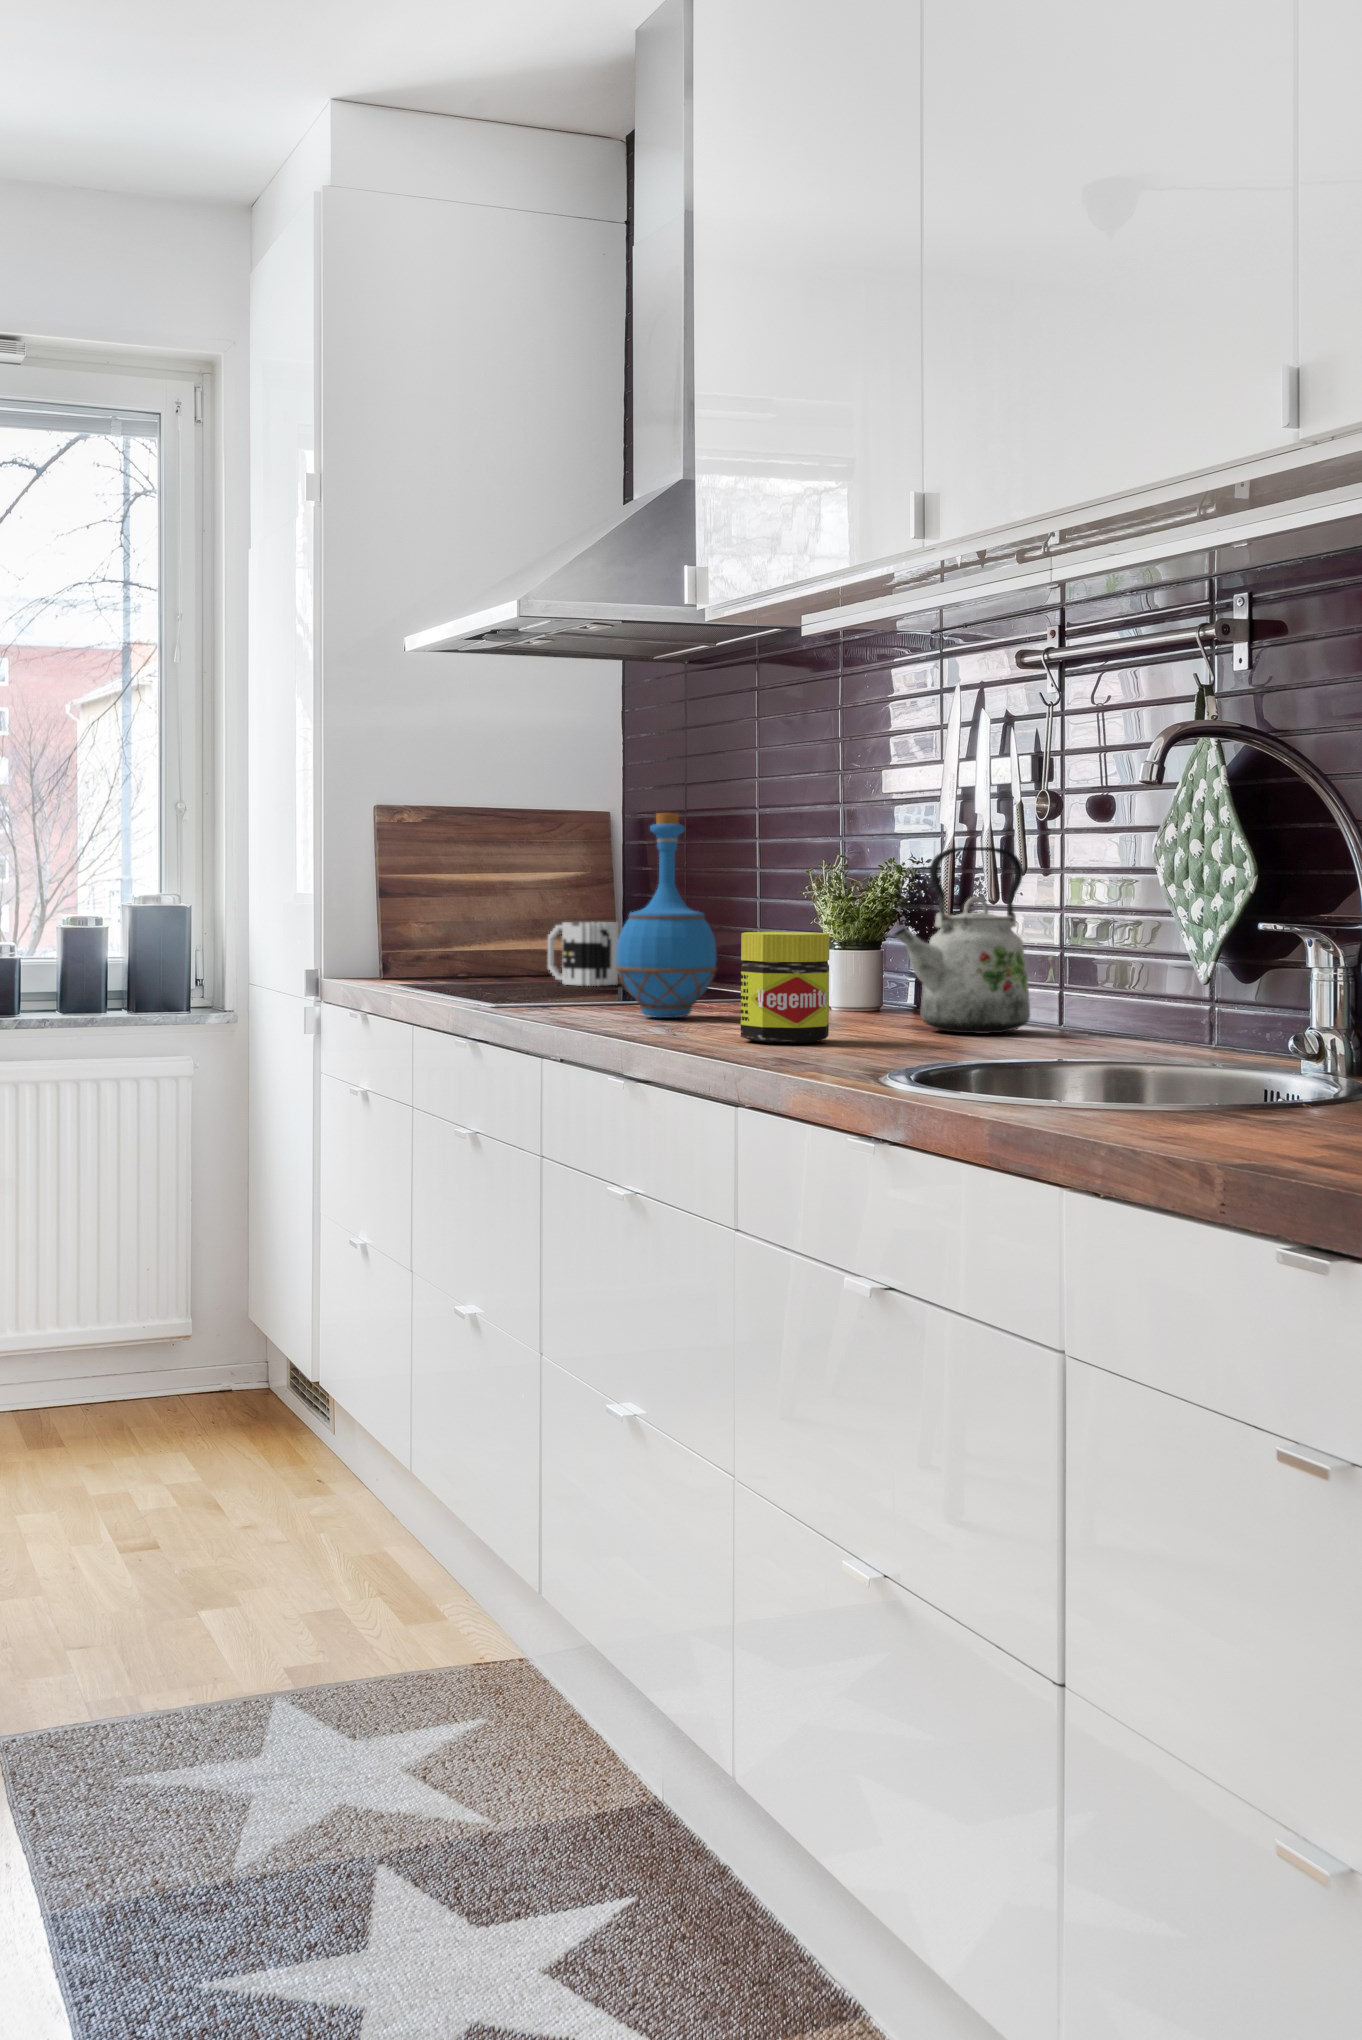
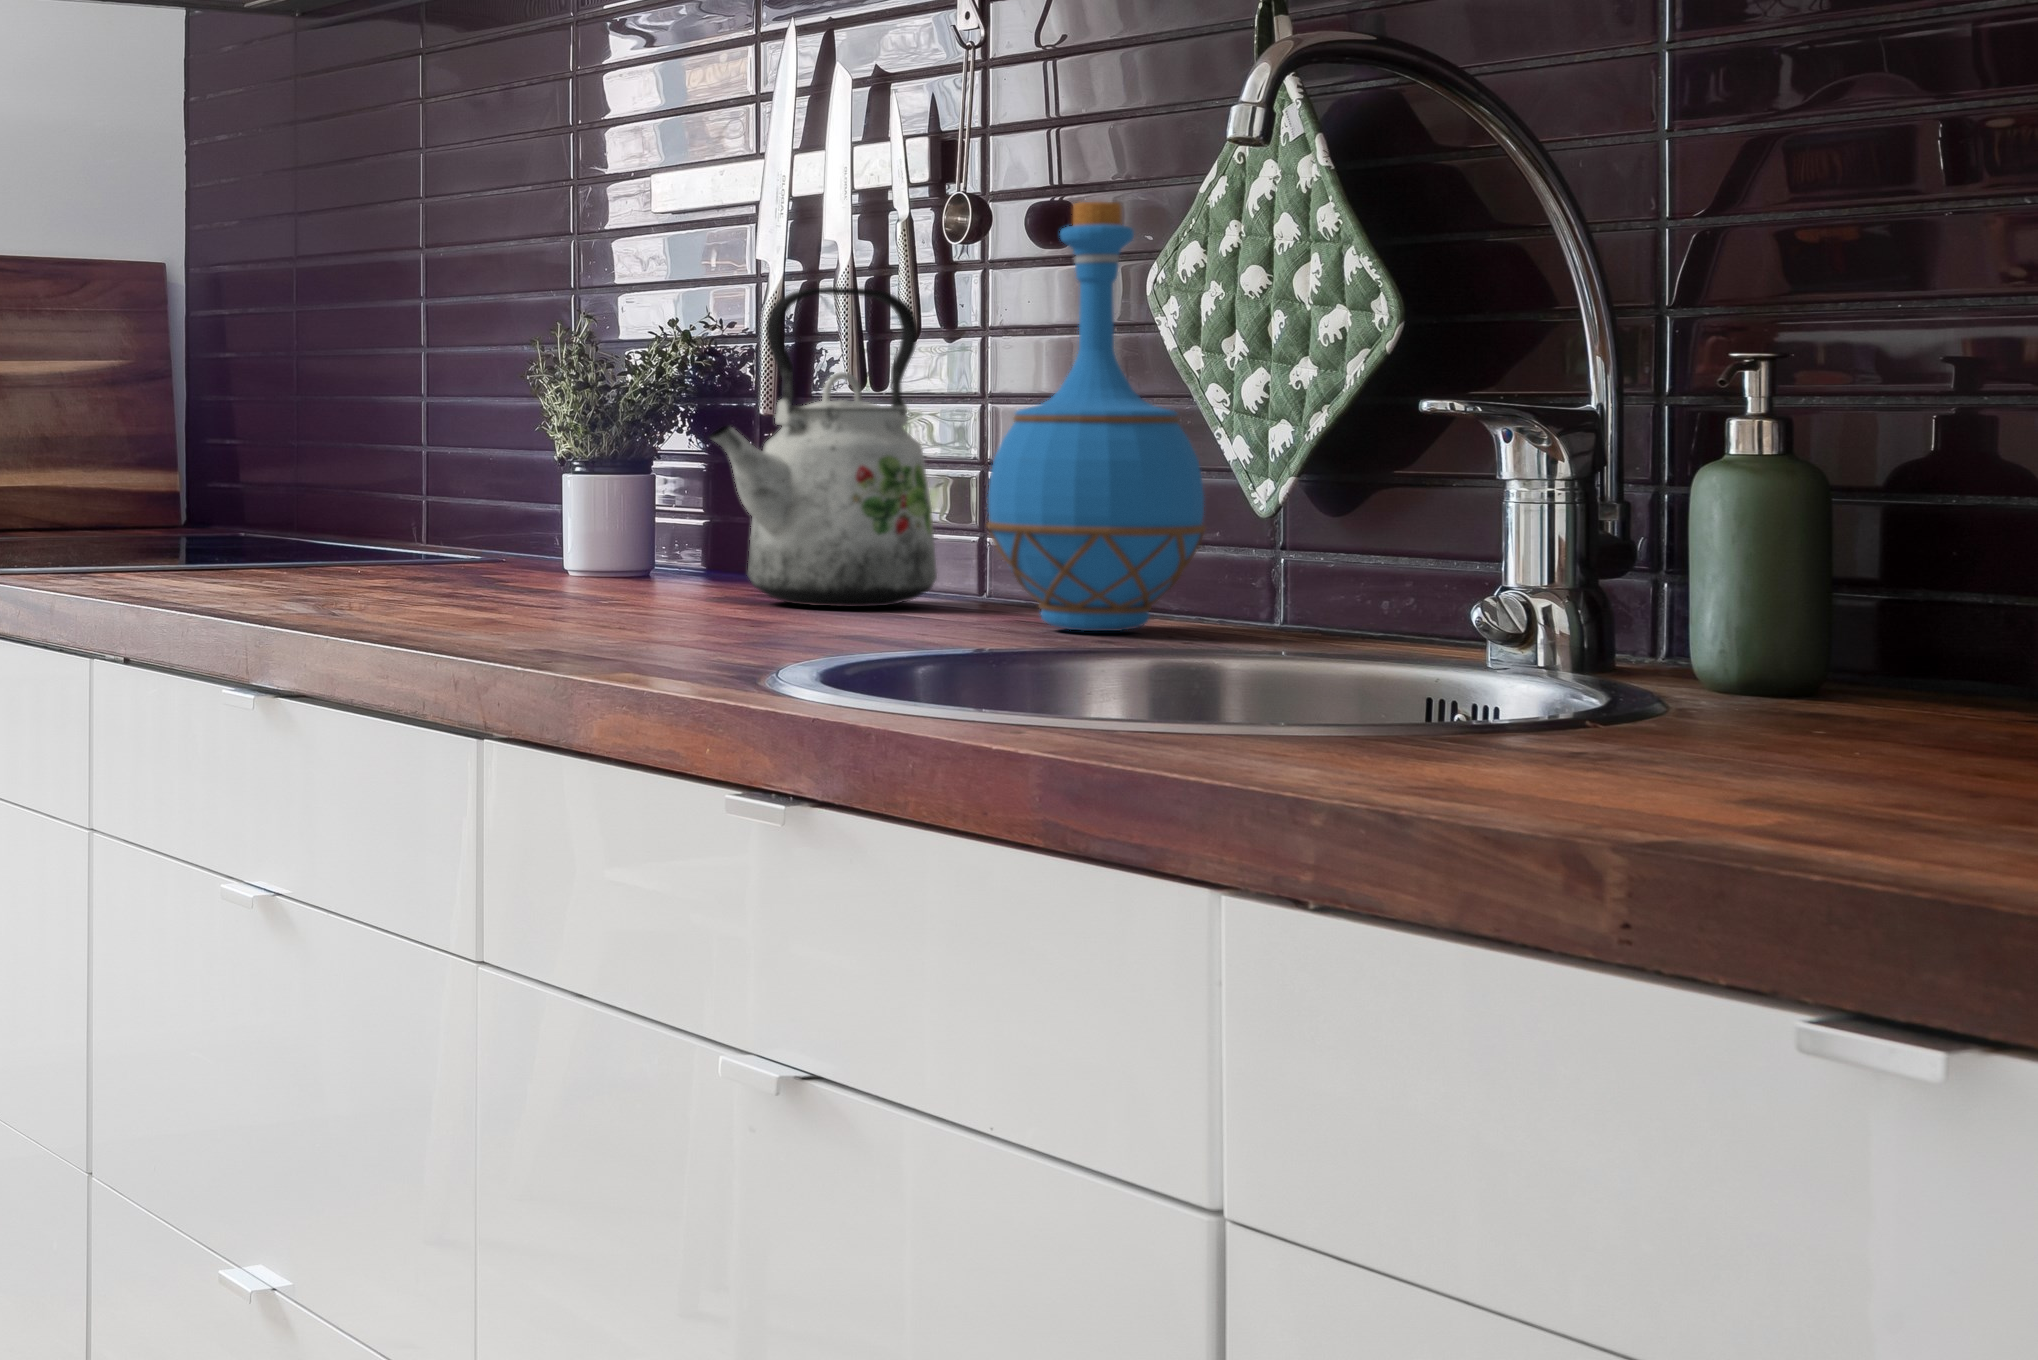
bottle: present [615,813,717,1018] -> present [986,202,1206,631]
mug: present [548,922,618,986] -> none [70,435,189,540]
jar: present [741,932,830,1043] -> none [459,430,611,624]

